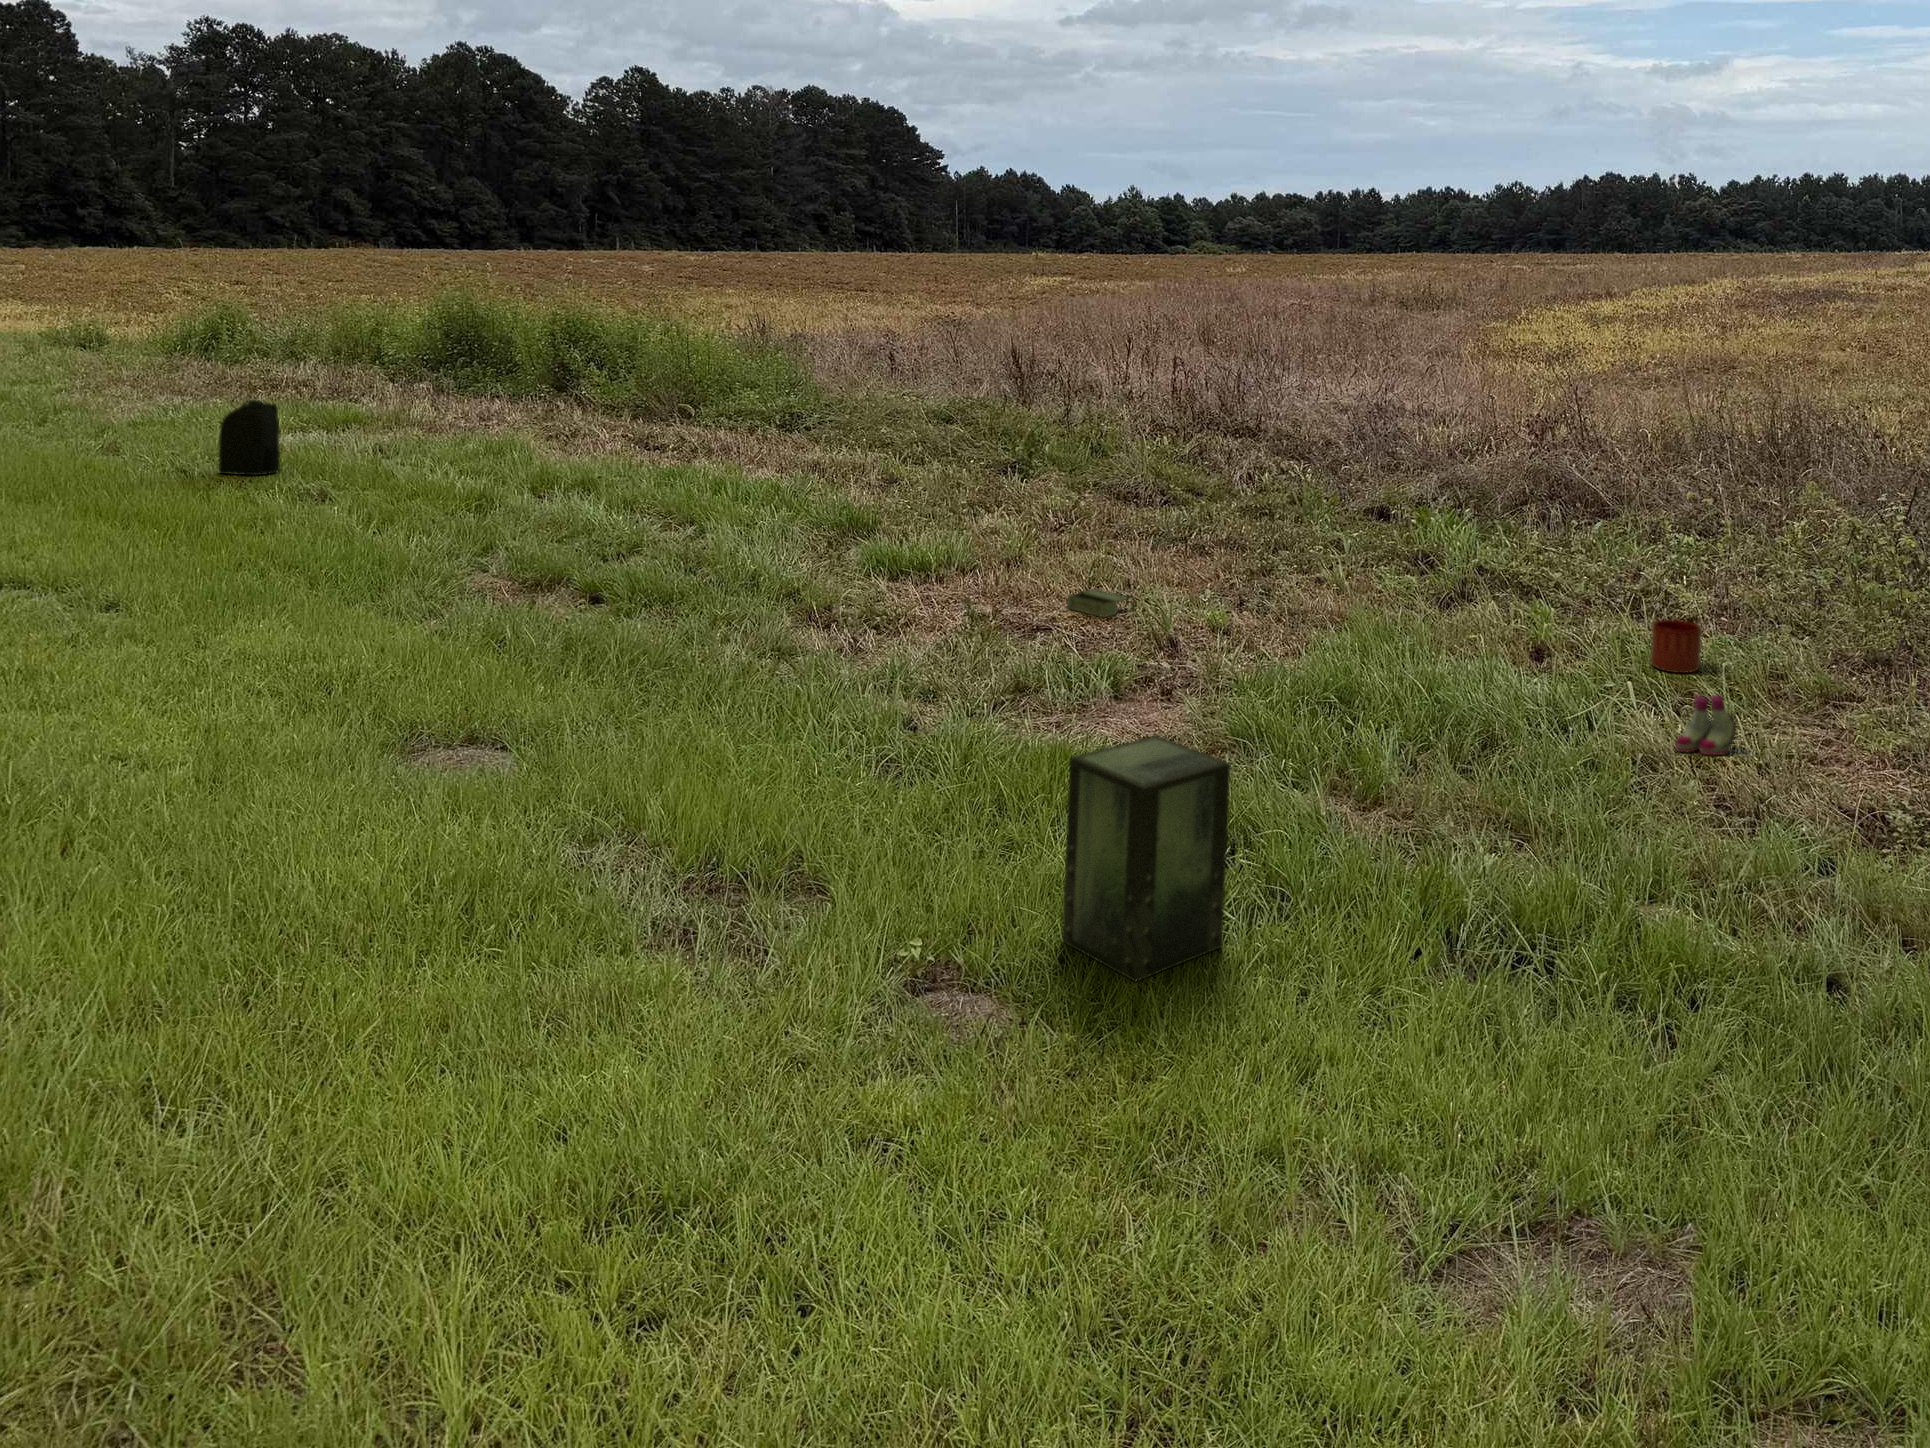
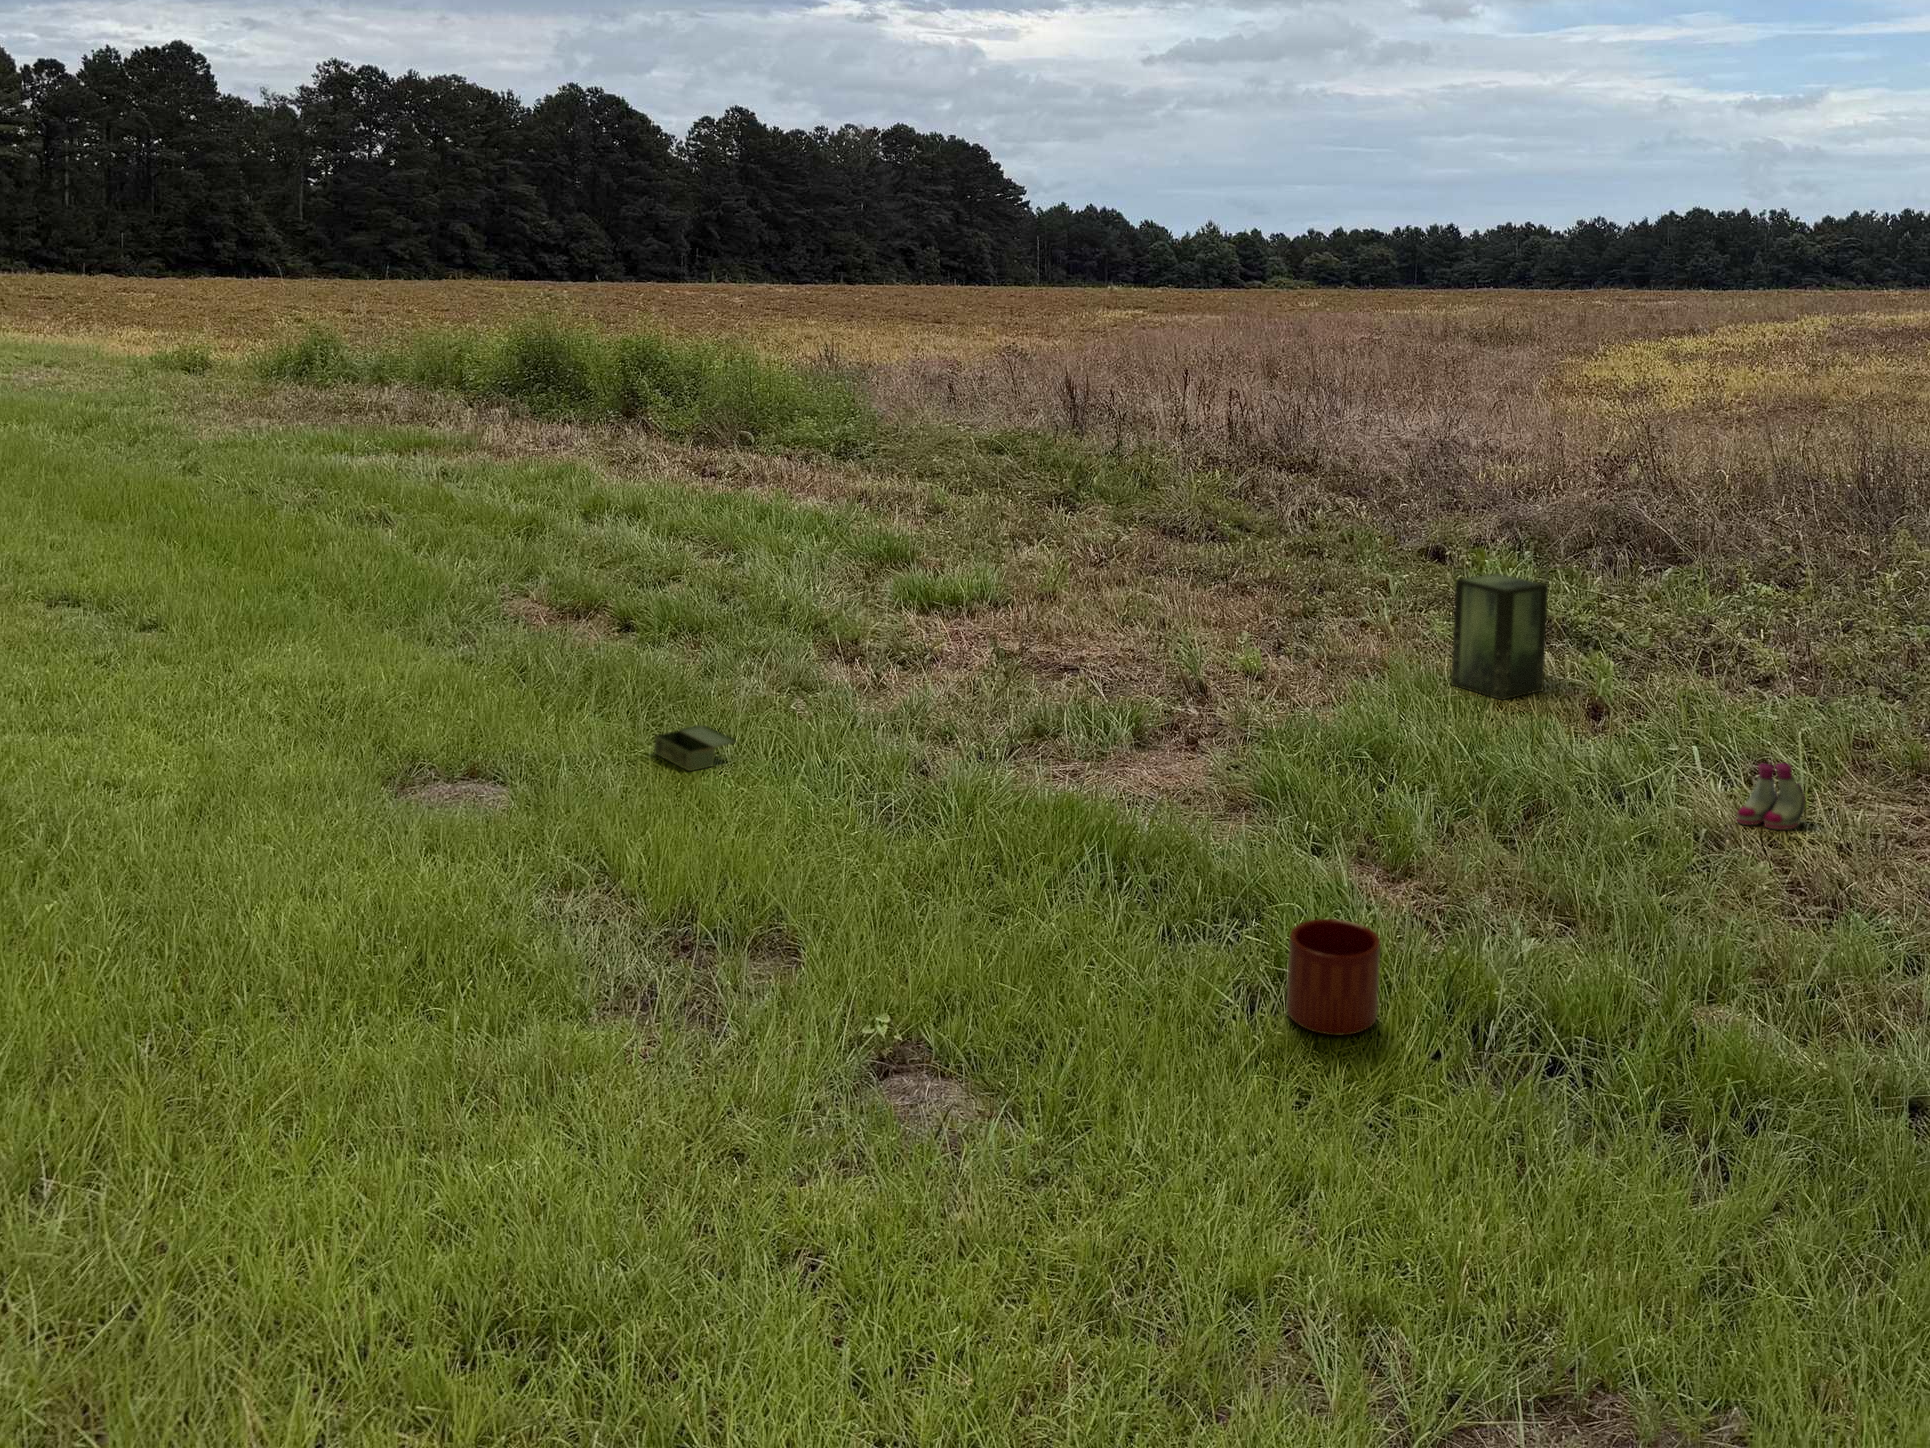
backpack: present [219,400,280,475] -> none [313,428,370,500]
toolbox: present [1067,589,1129,617] -> present [654,725,737,771]
planter: present [1650,619,1702,673] -> present [1286,919,1381,1035]
storage box: present [1062,735,1231,982] -> present [1451,574,1548,700]

